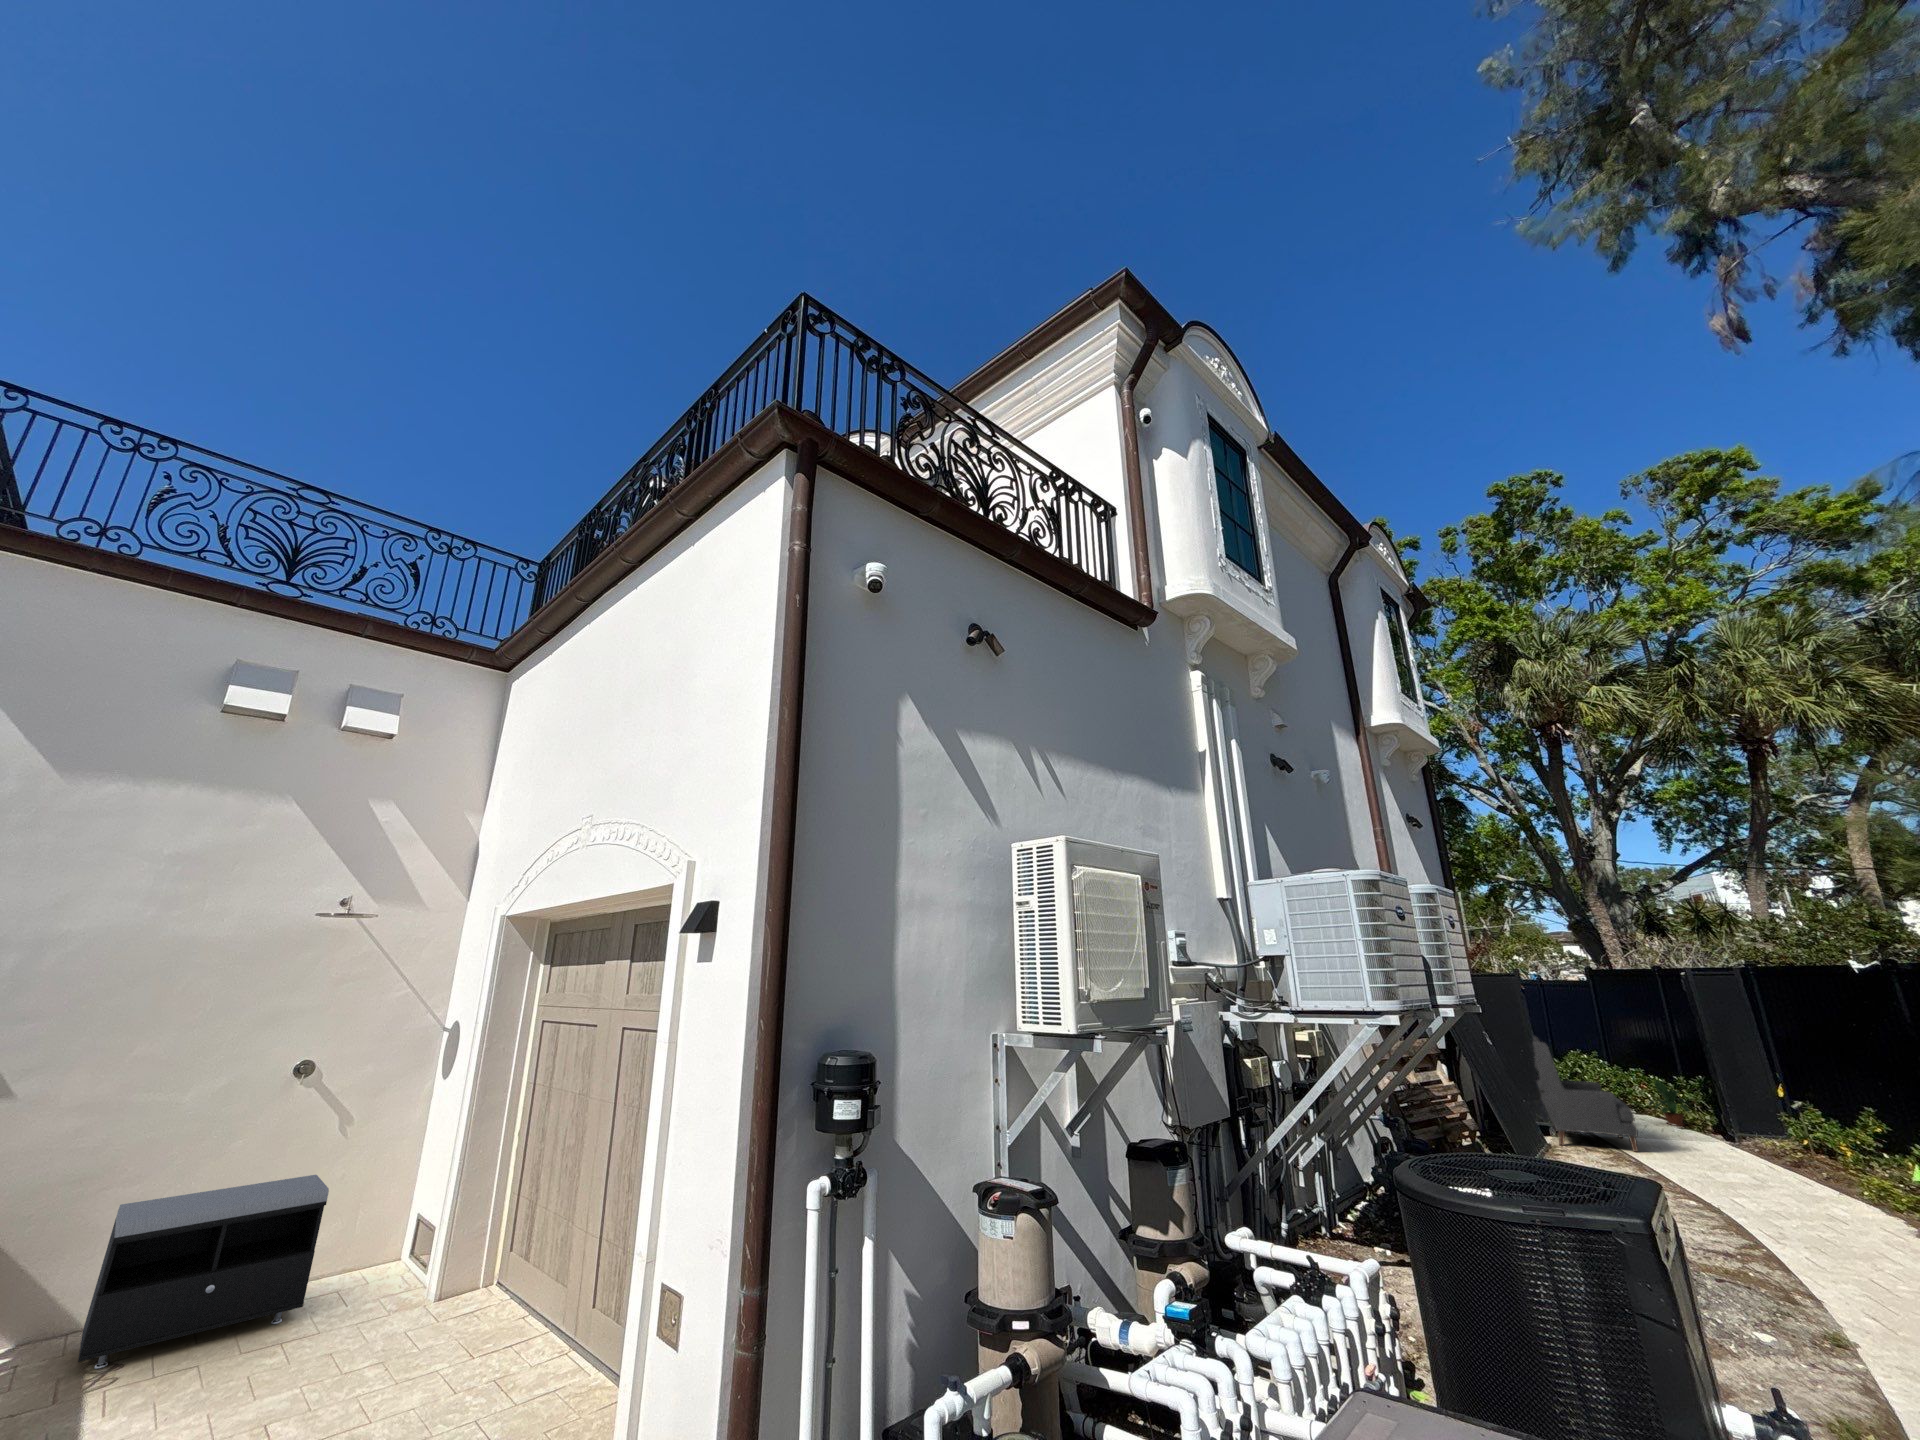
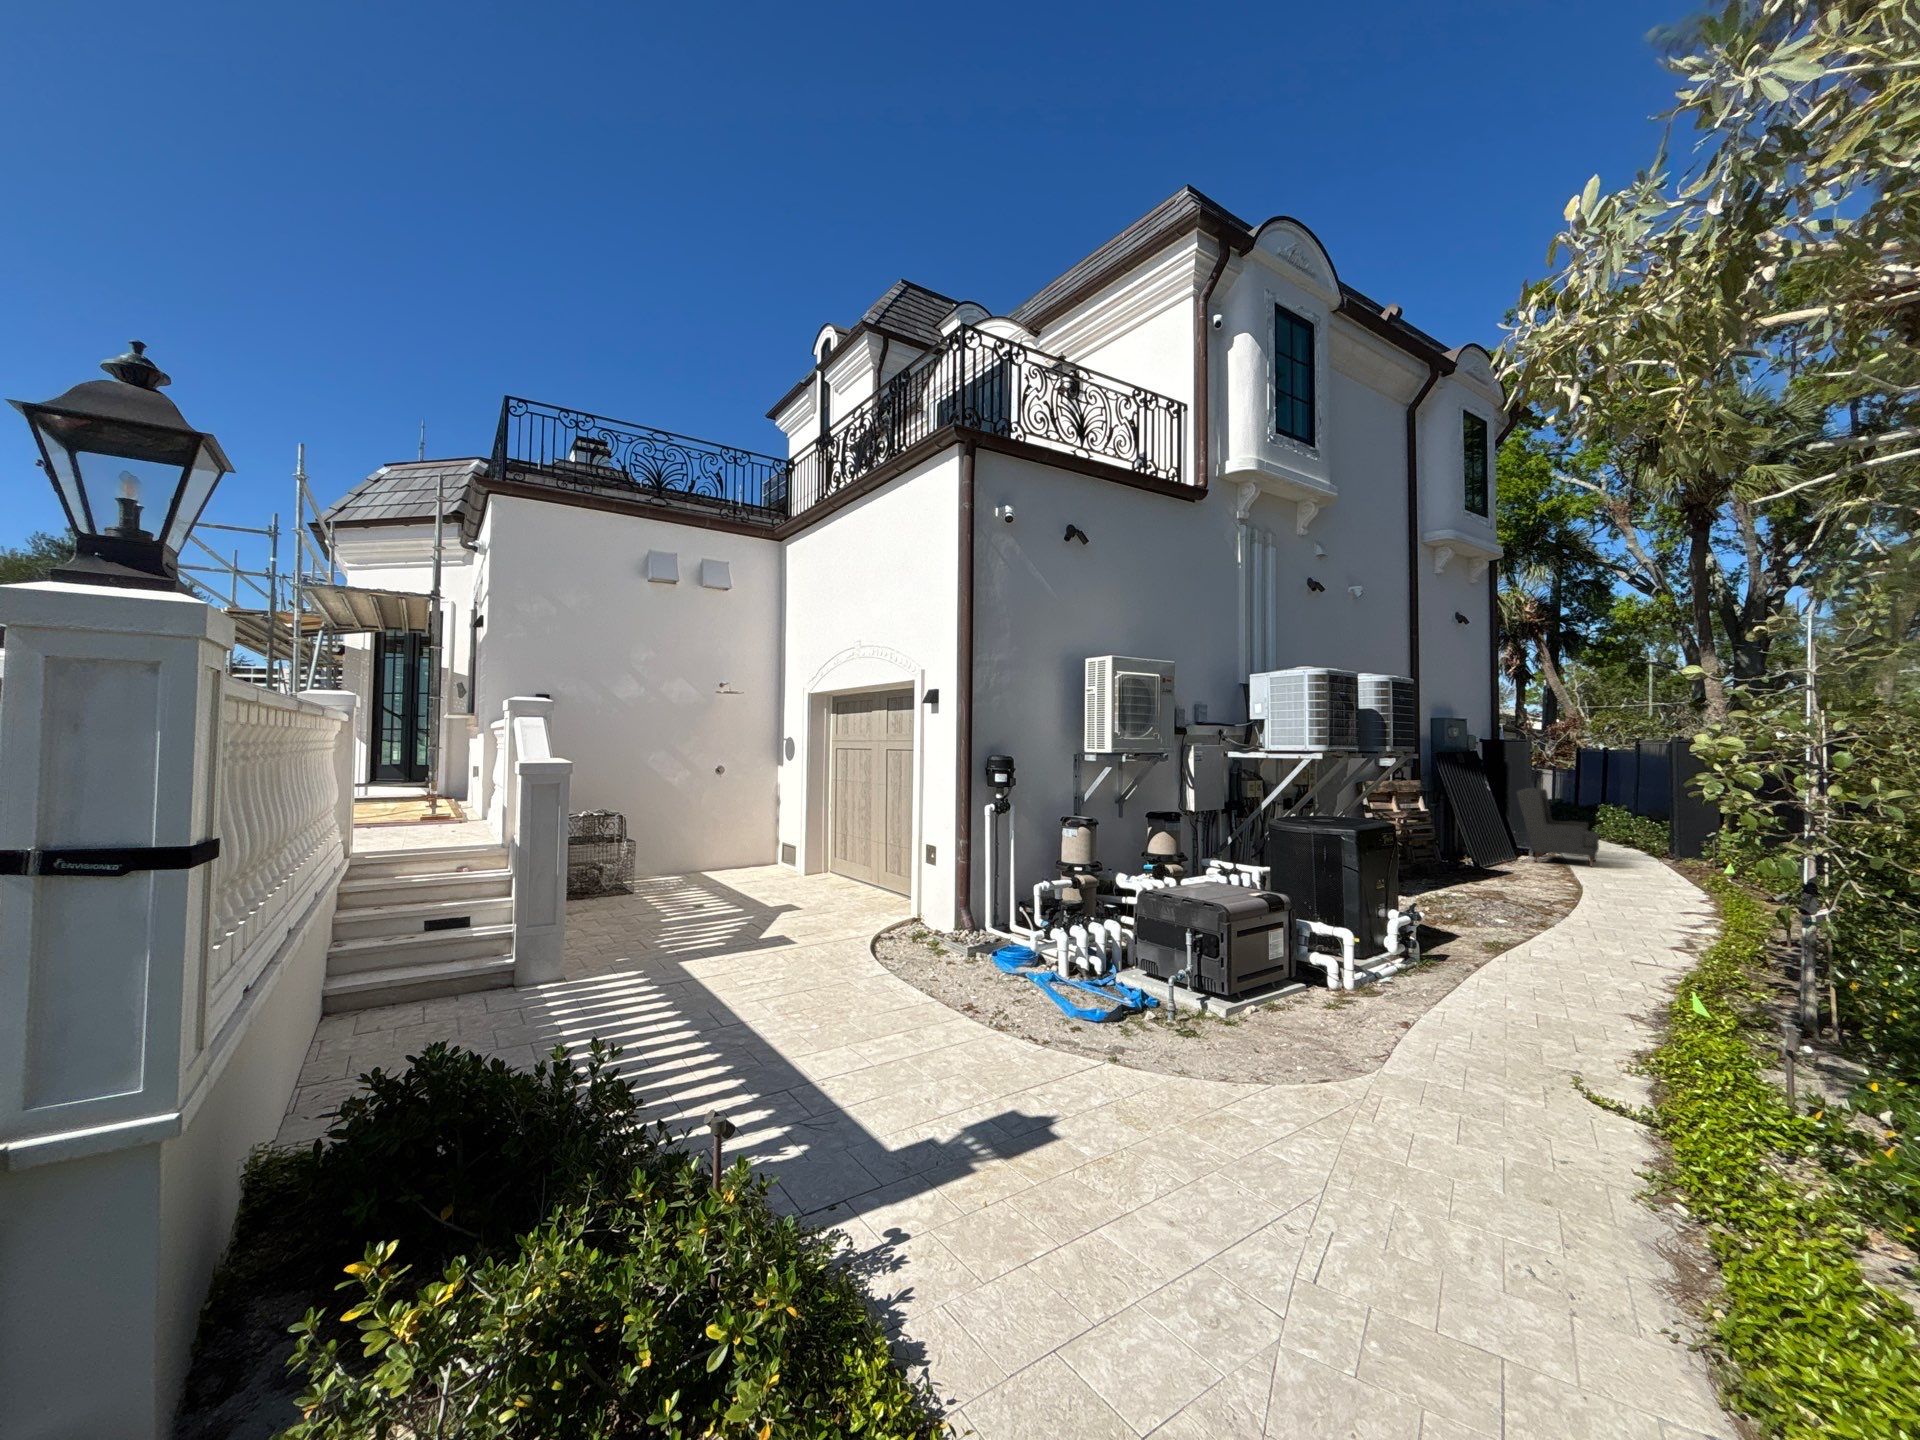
potted plant: present [1649,1080,1689,1126] -> none [1644,825,1679,858]
storage bench: present [78,1175,329,1369] -> none [673,820,757,884]

